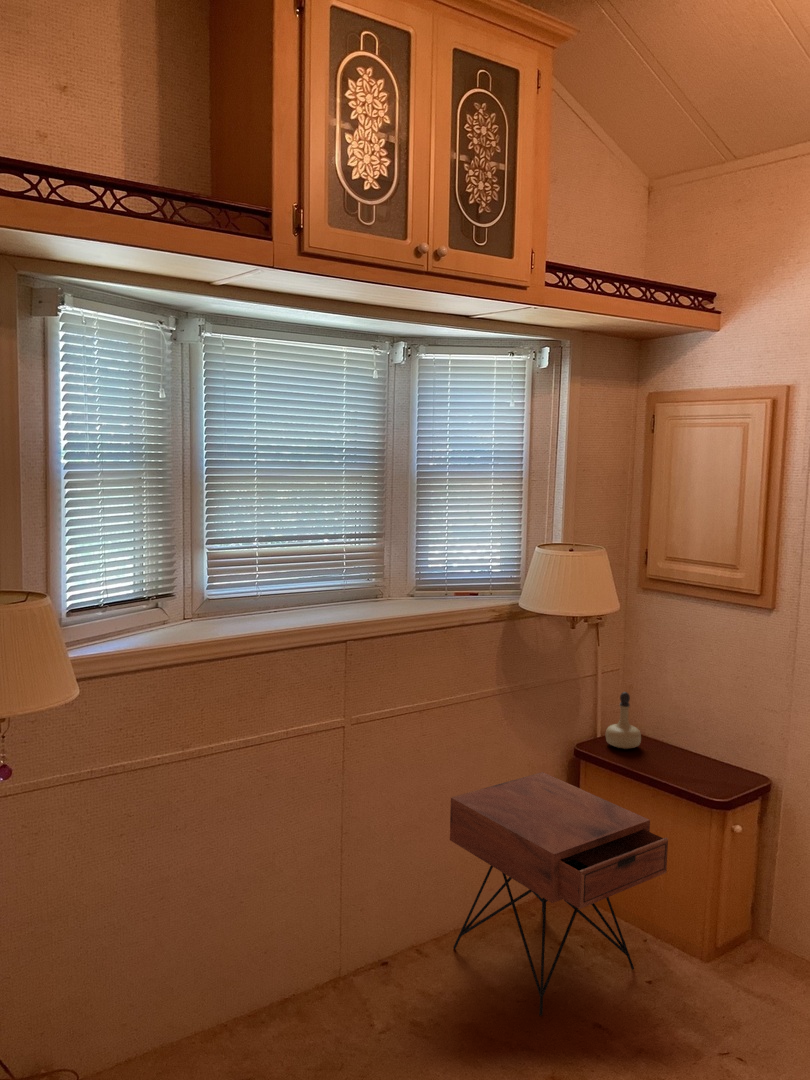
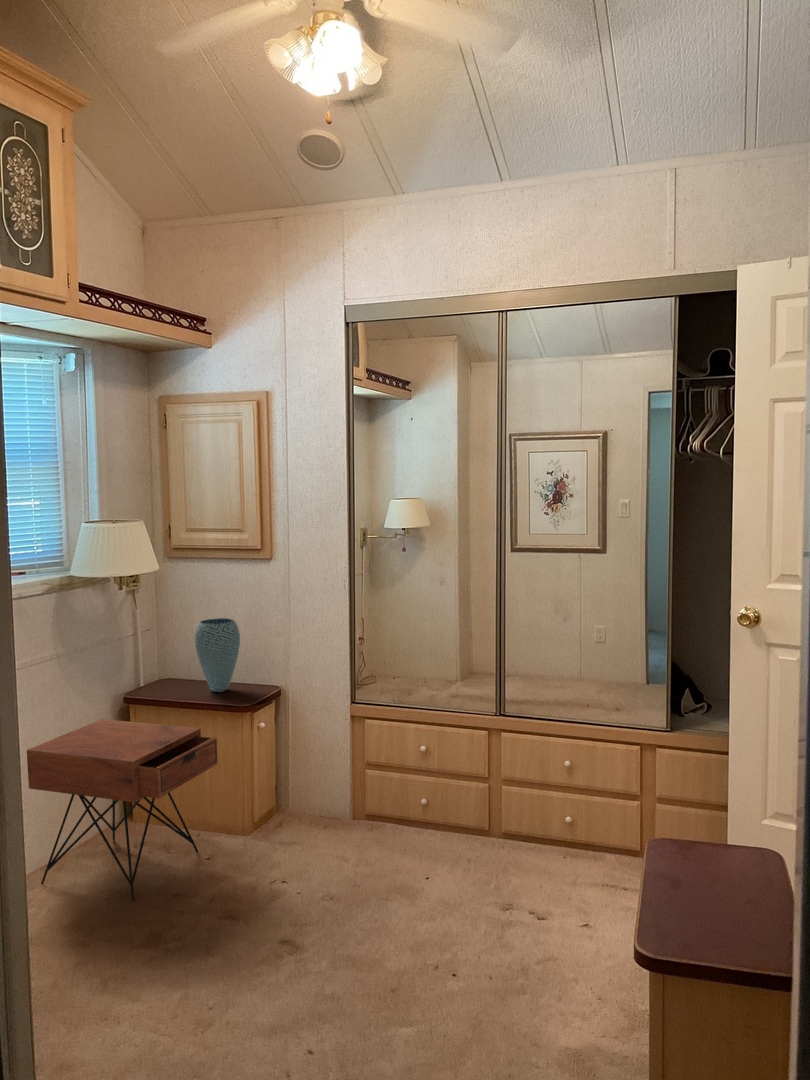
vase: none [660,675,719,770] -> present [195,618,240,692]
perfume bottle: present [606,692,641,749] -> none [151,642,181,689]

